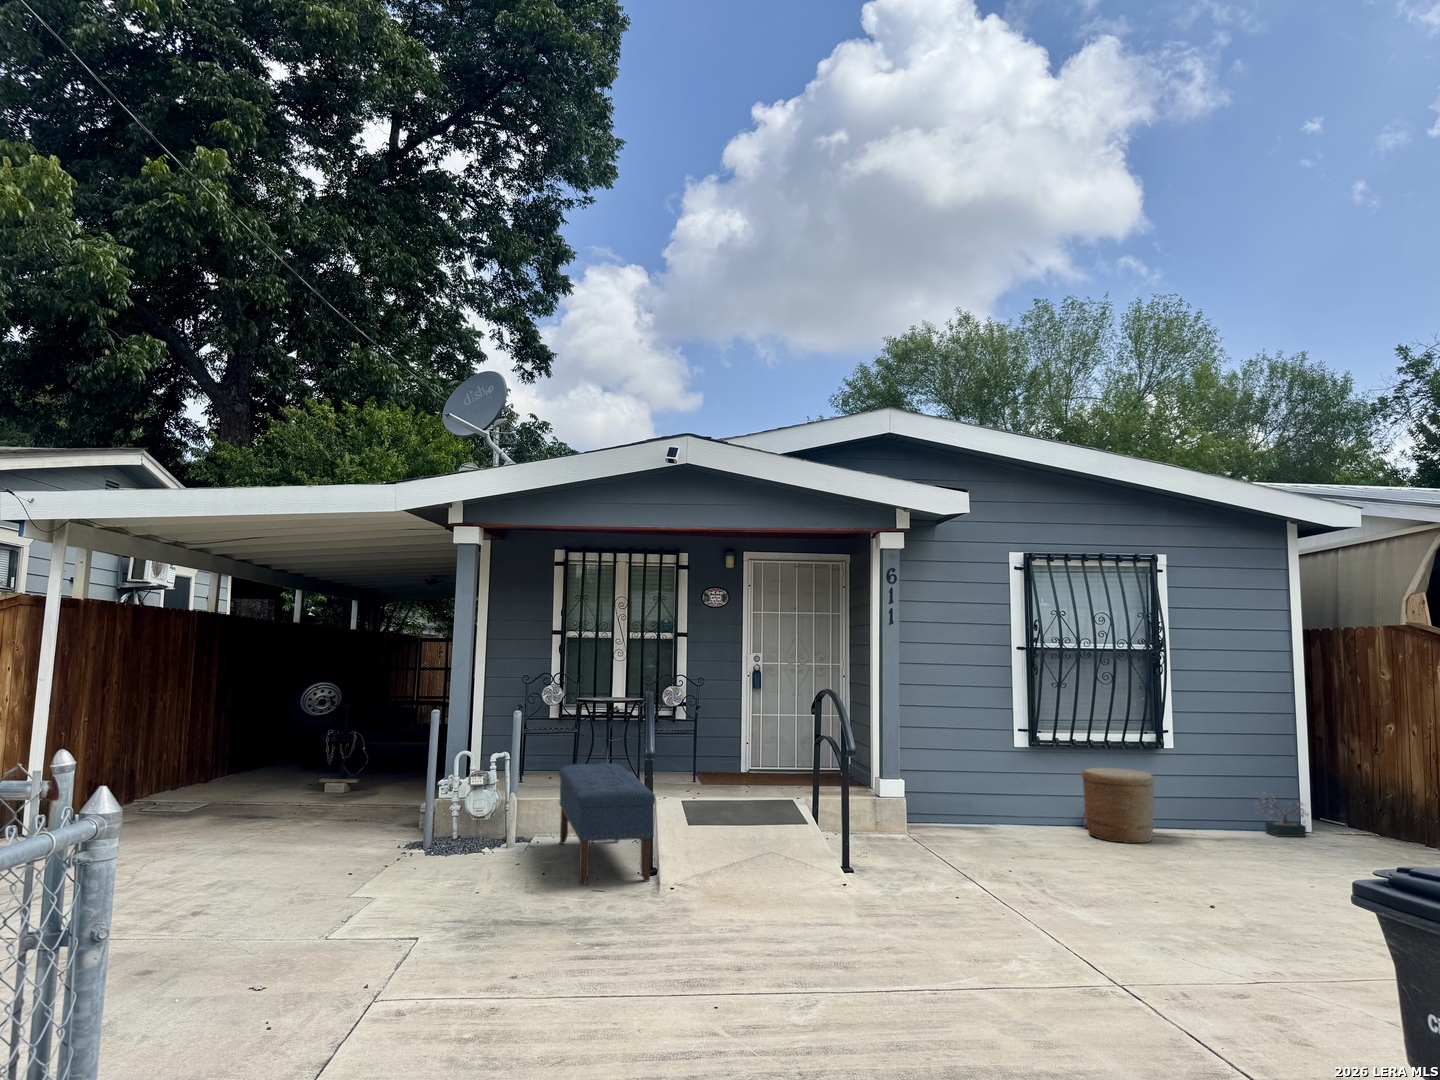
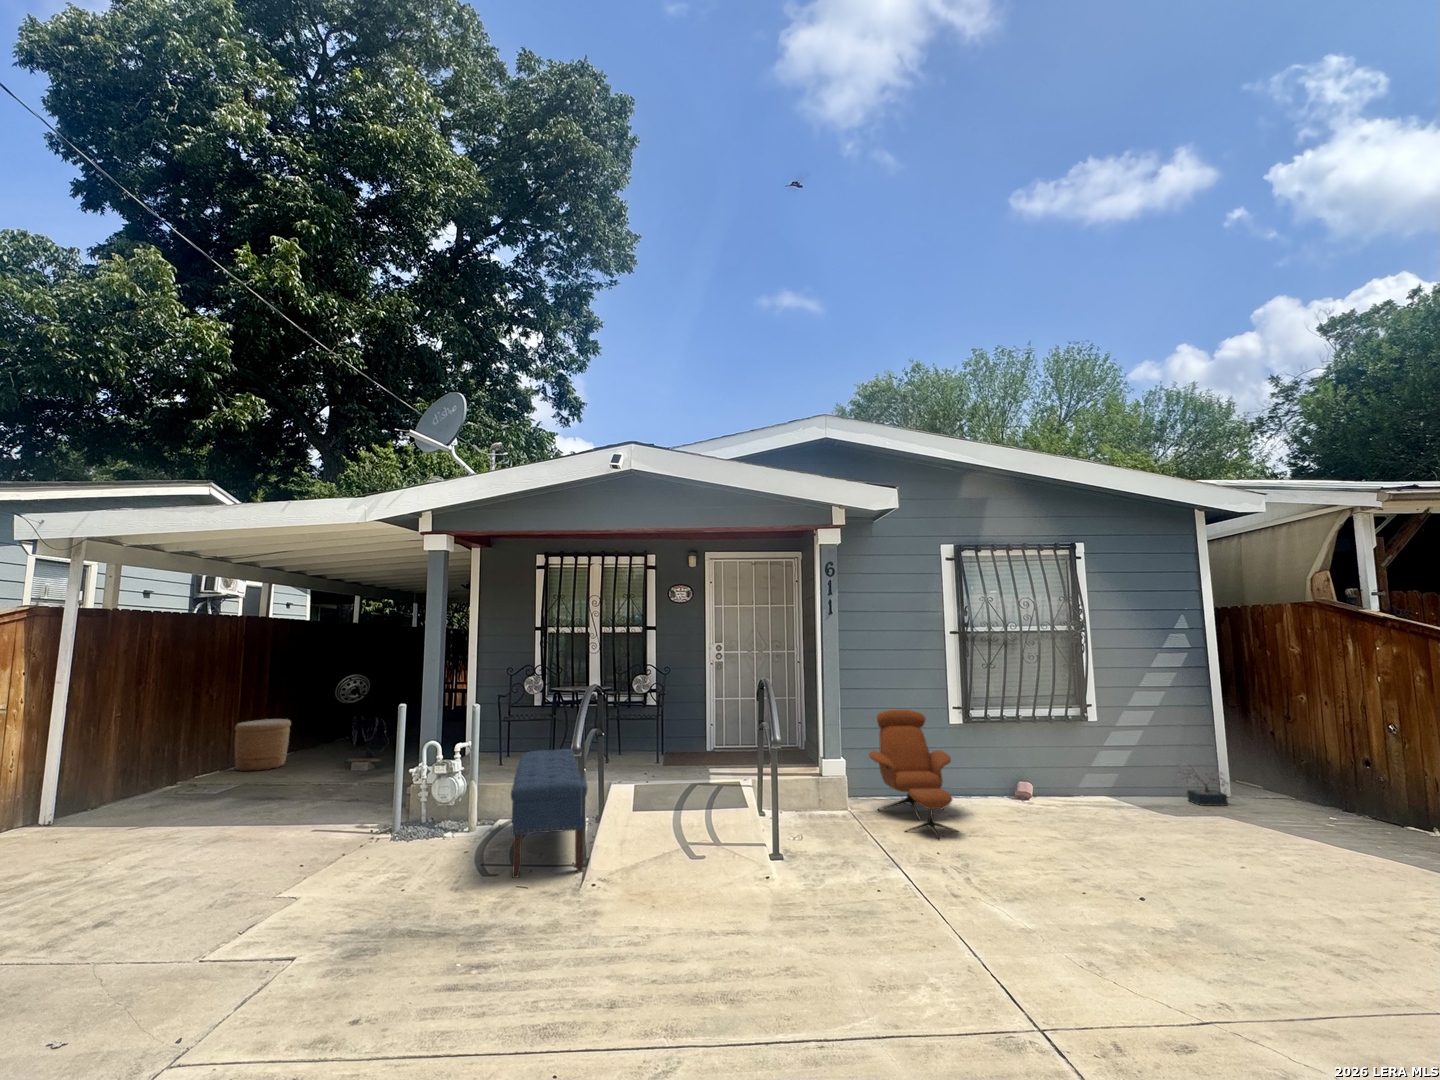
lounge chair: none [930,730,1028,862] -> present [869,709,957,840]
woven basket: present [1082,768,1154,843] -> present [235,719,291,771]

